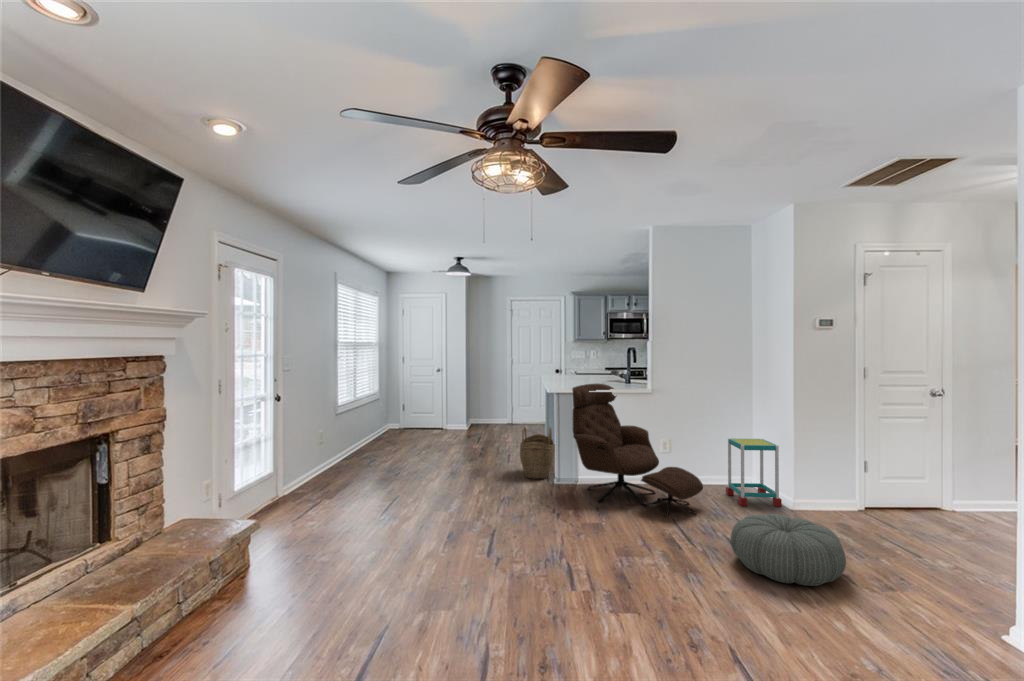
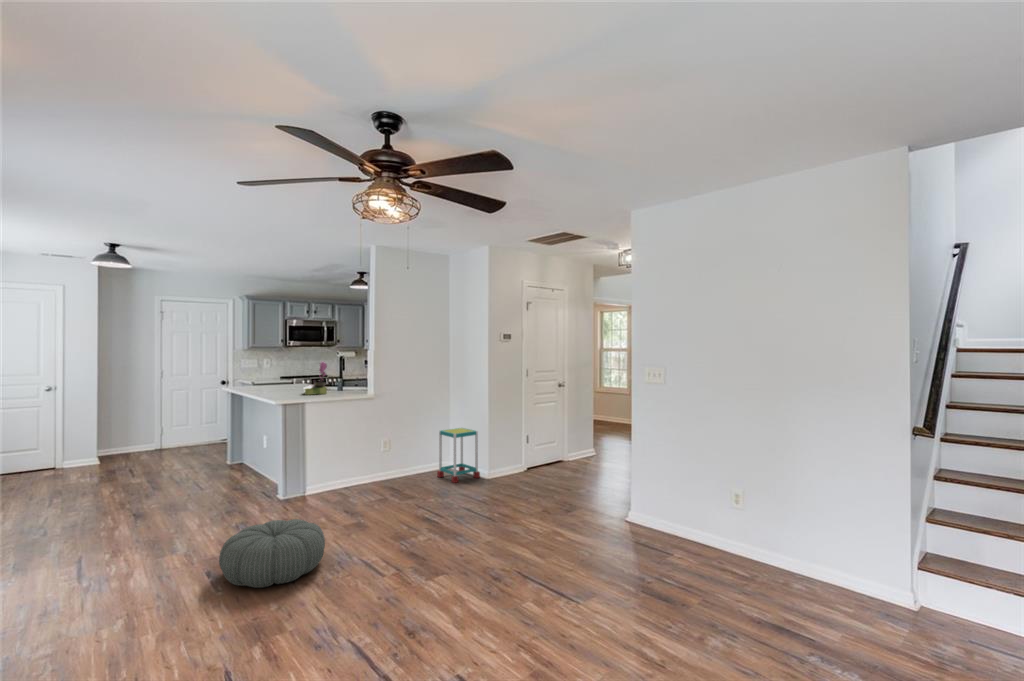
flower arrangement: none [587,352,612,386] -> present [304,362,327,395]
lounge chair: present [572,383,703,516] -> none [307,392,430,506]
woven basket: present [520,427,554,479] -> none [231,442,273,501]
pouf: present [731,514,846,586] -> present [219,519,325,588]

